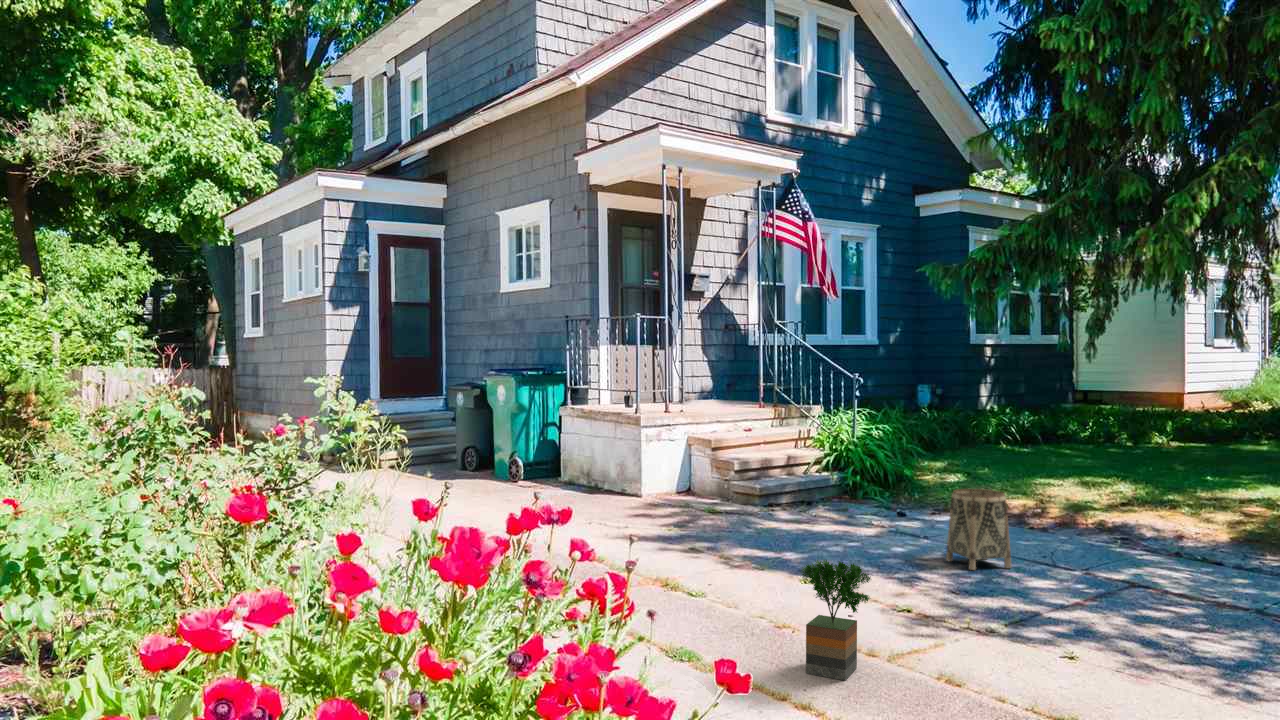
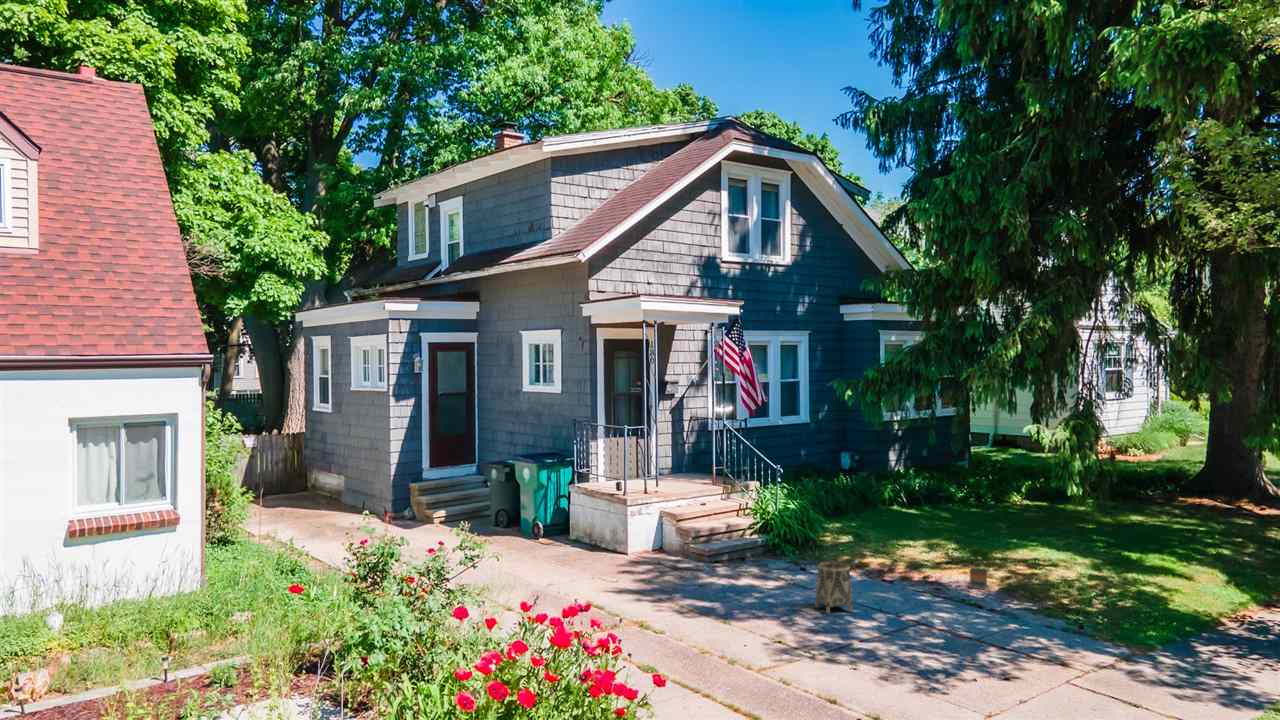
potted tree: present [802,560,871,680] -> present [967,548,993,590]

